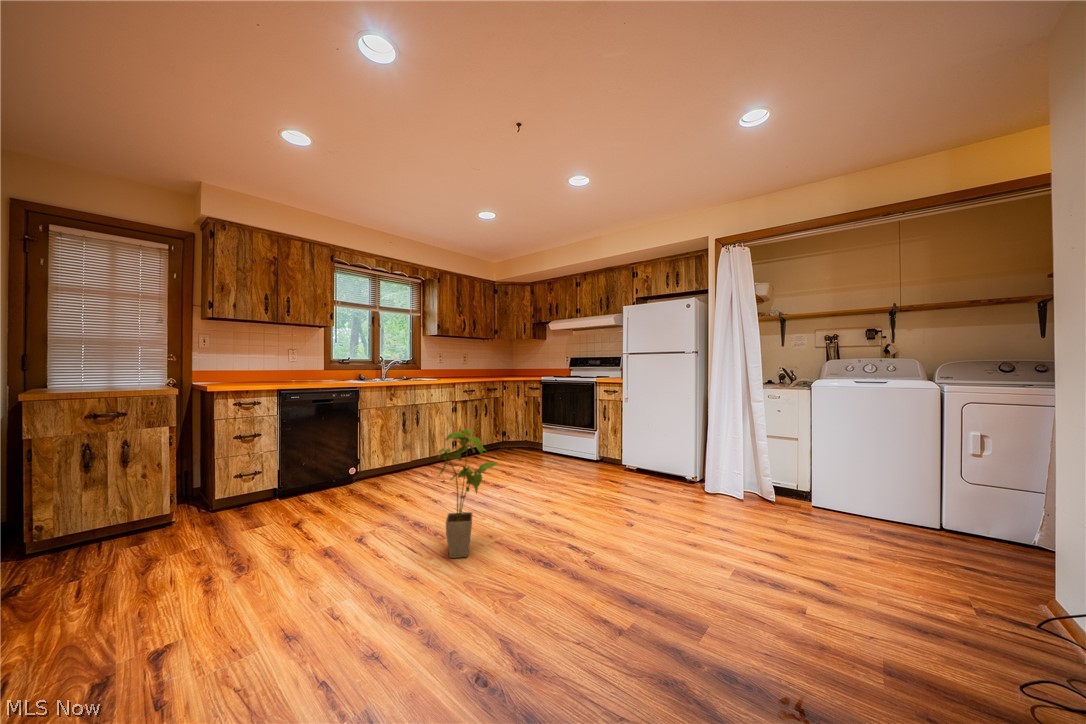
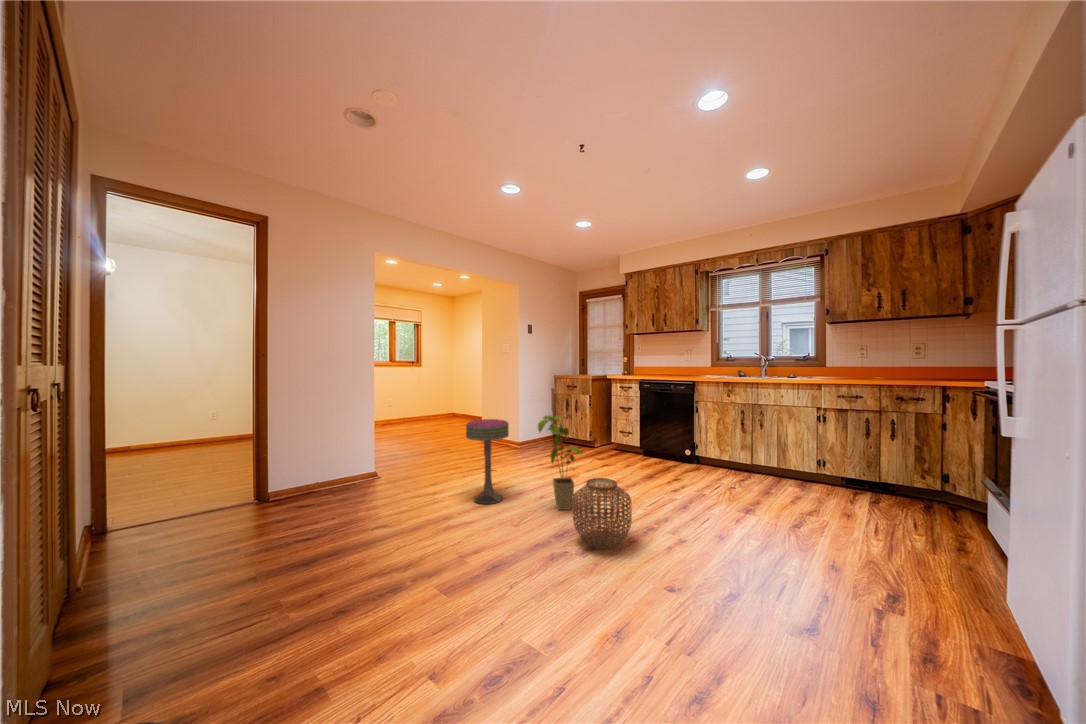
bar stool: none [339,462,429,642] -> present [466,419,509,504]
woven basket: none [529,474,586,544] -> present [573,478,632,550]

